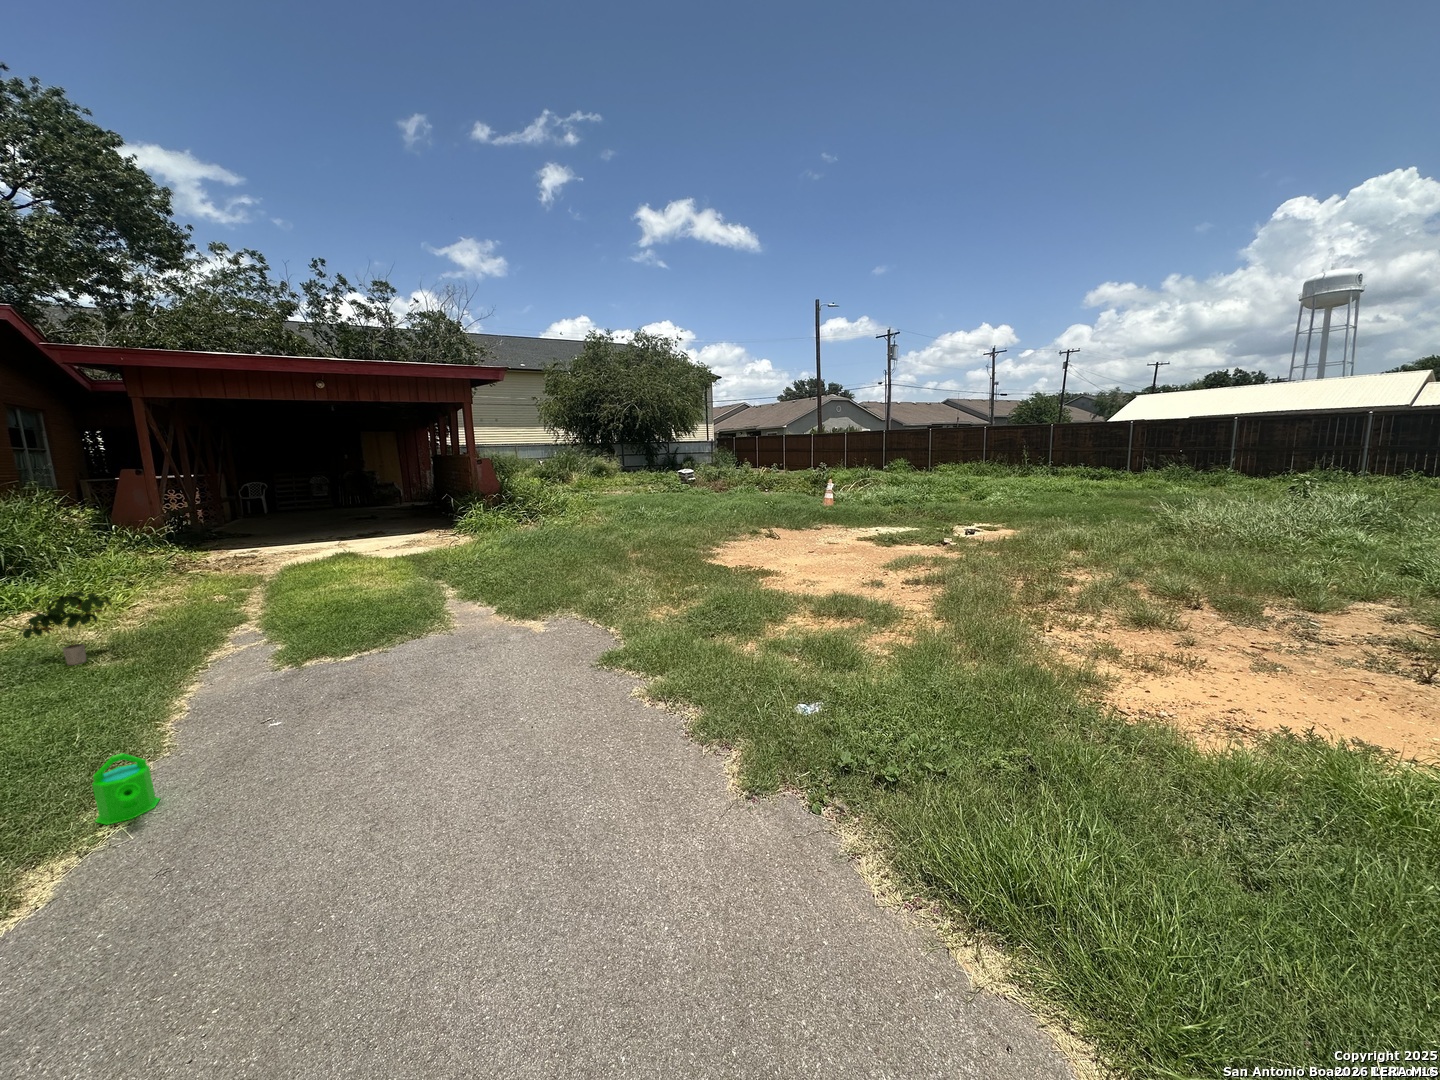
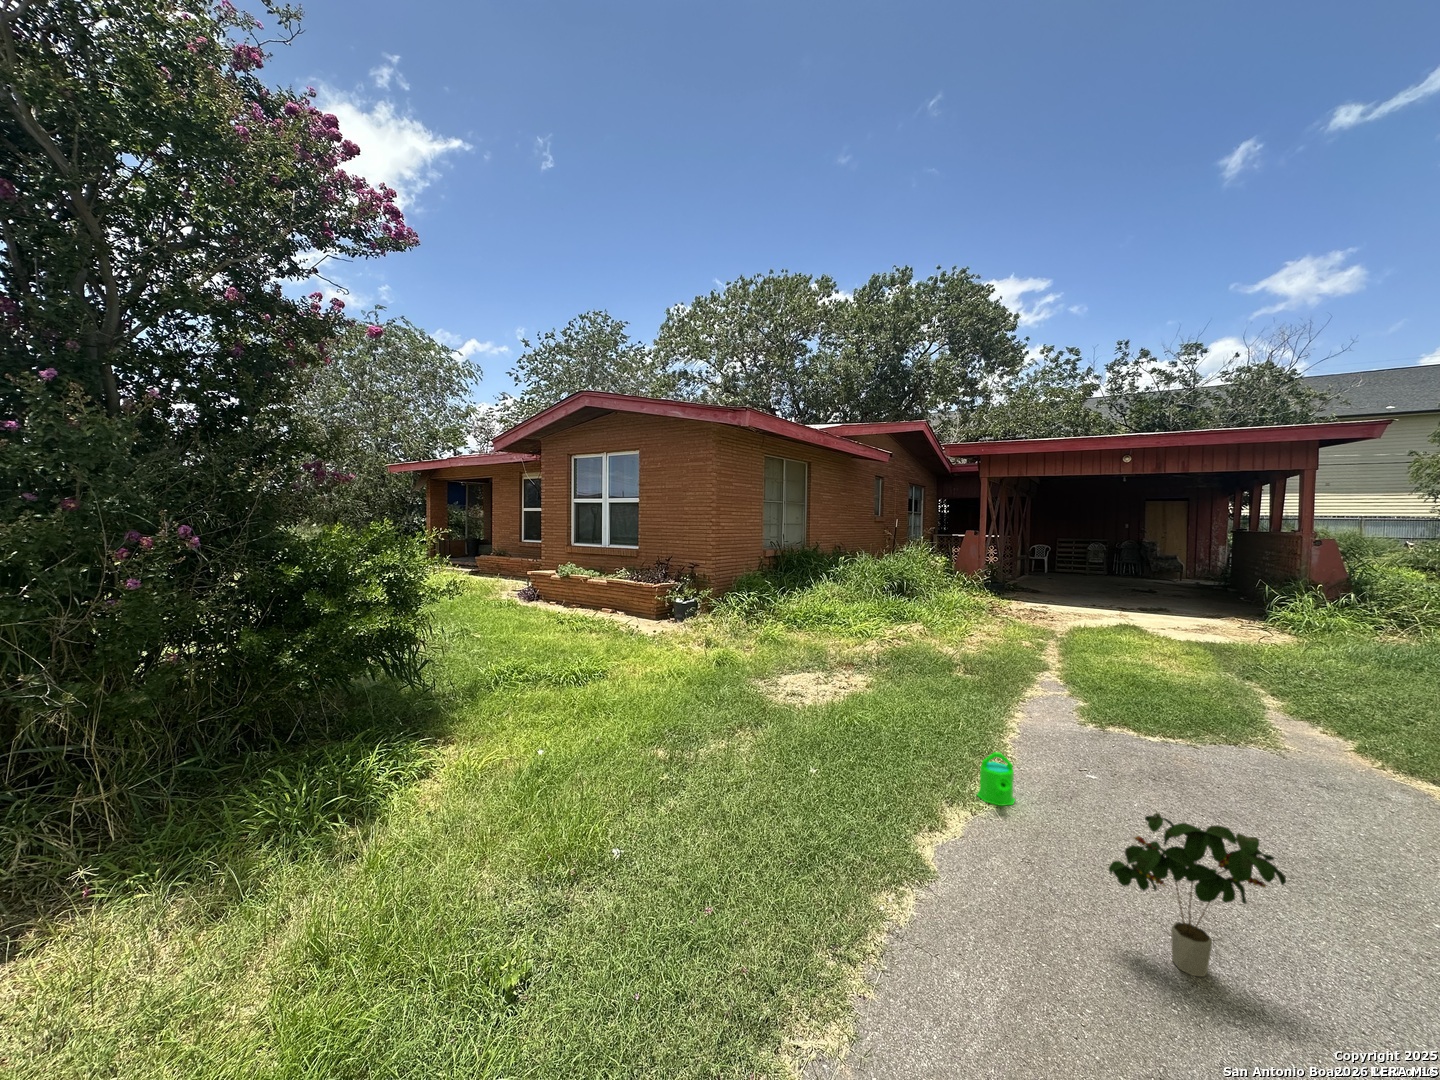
potted plant: present [19,591,112,665] -> present [1109,813,1286,977]

